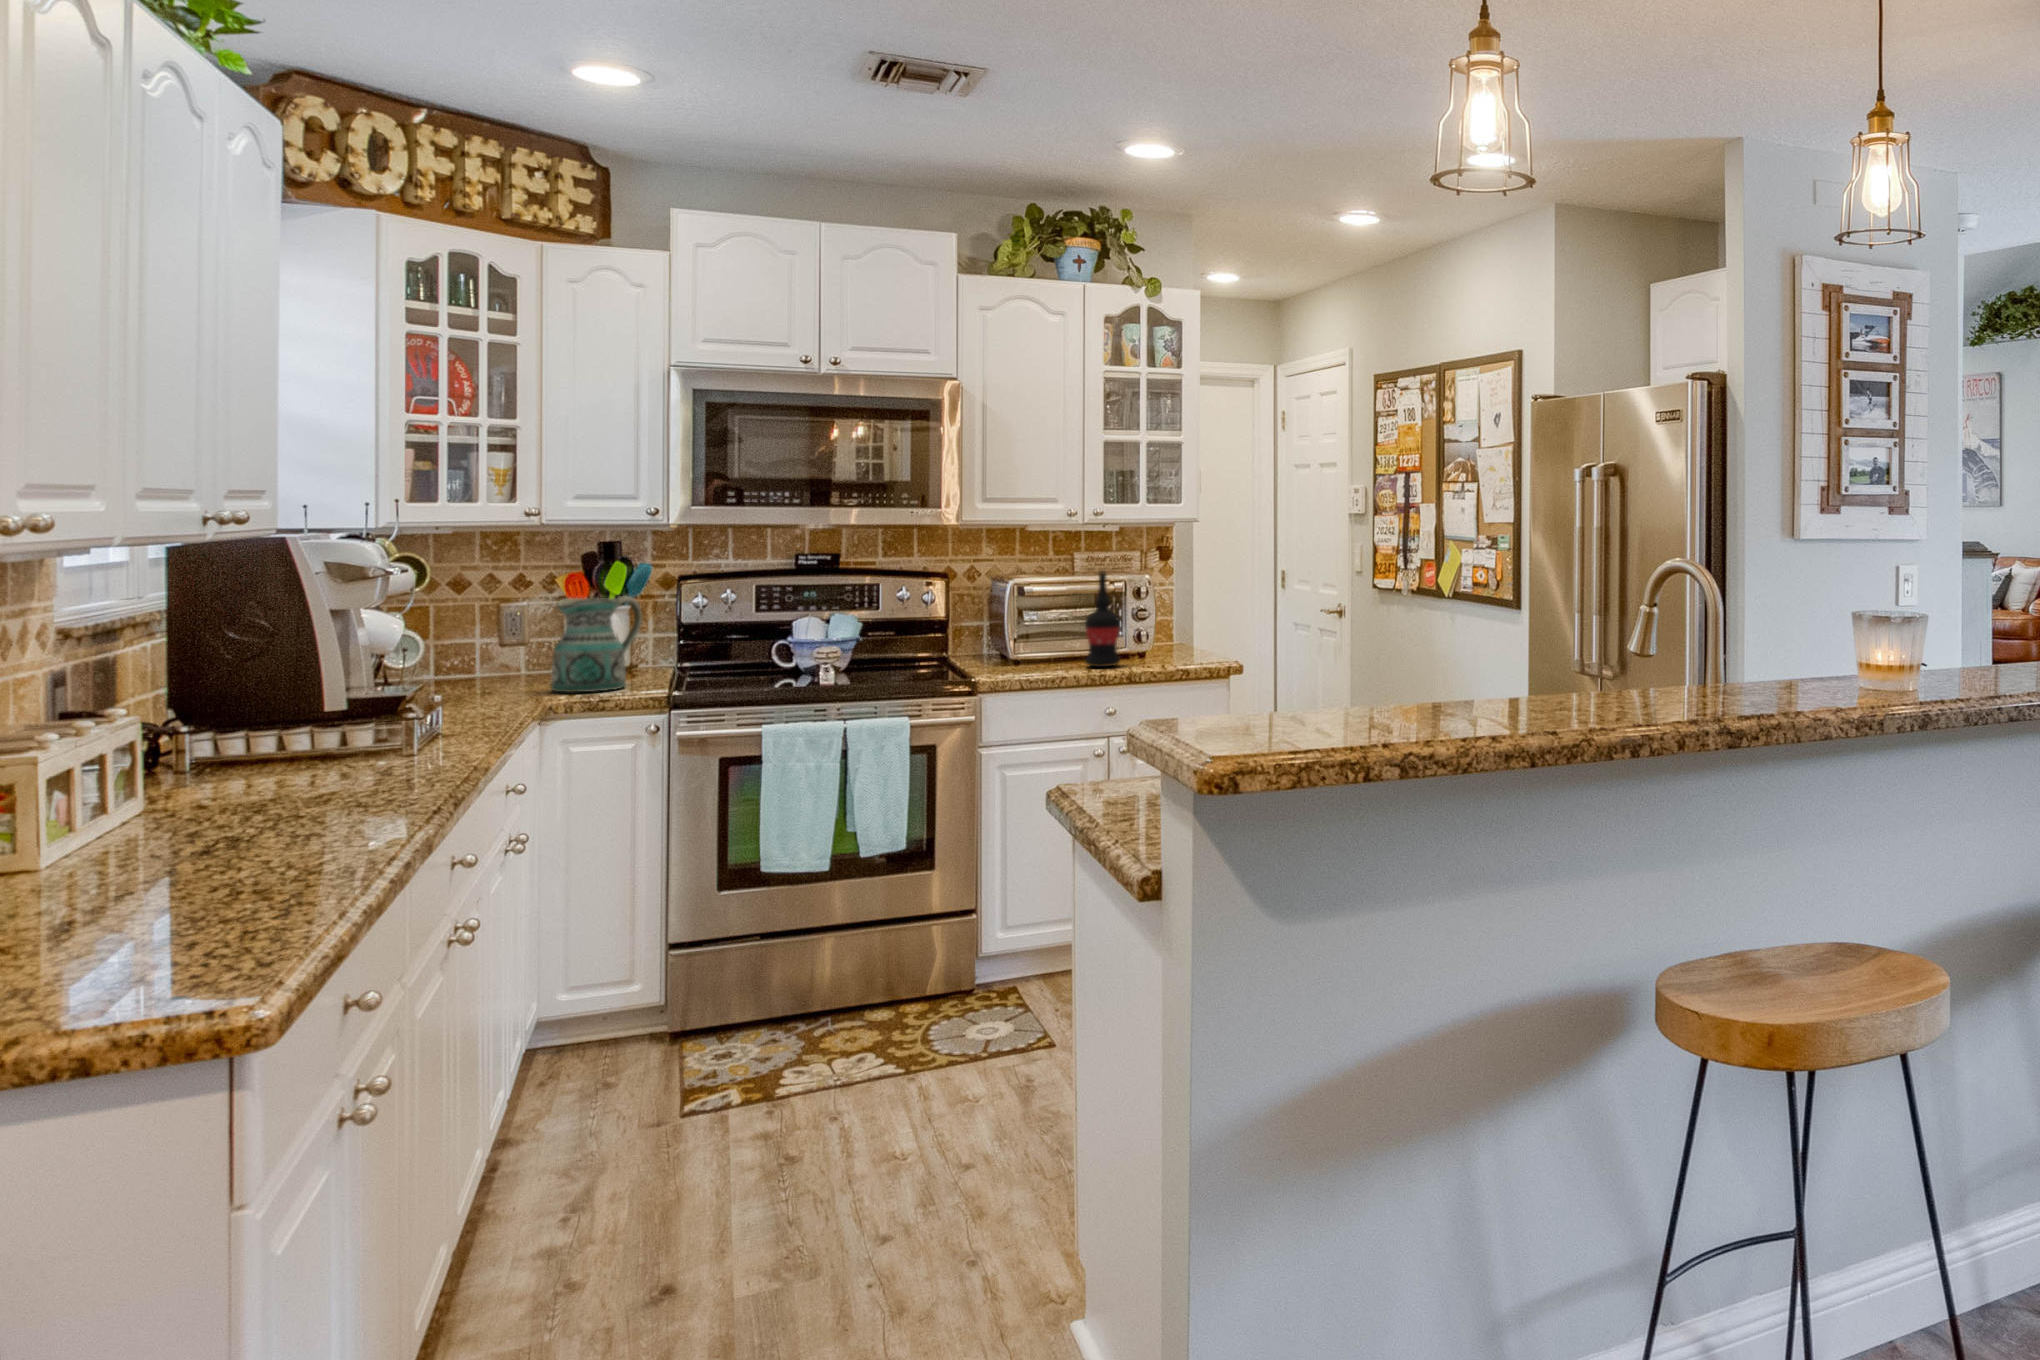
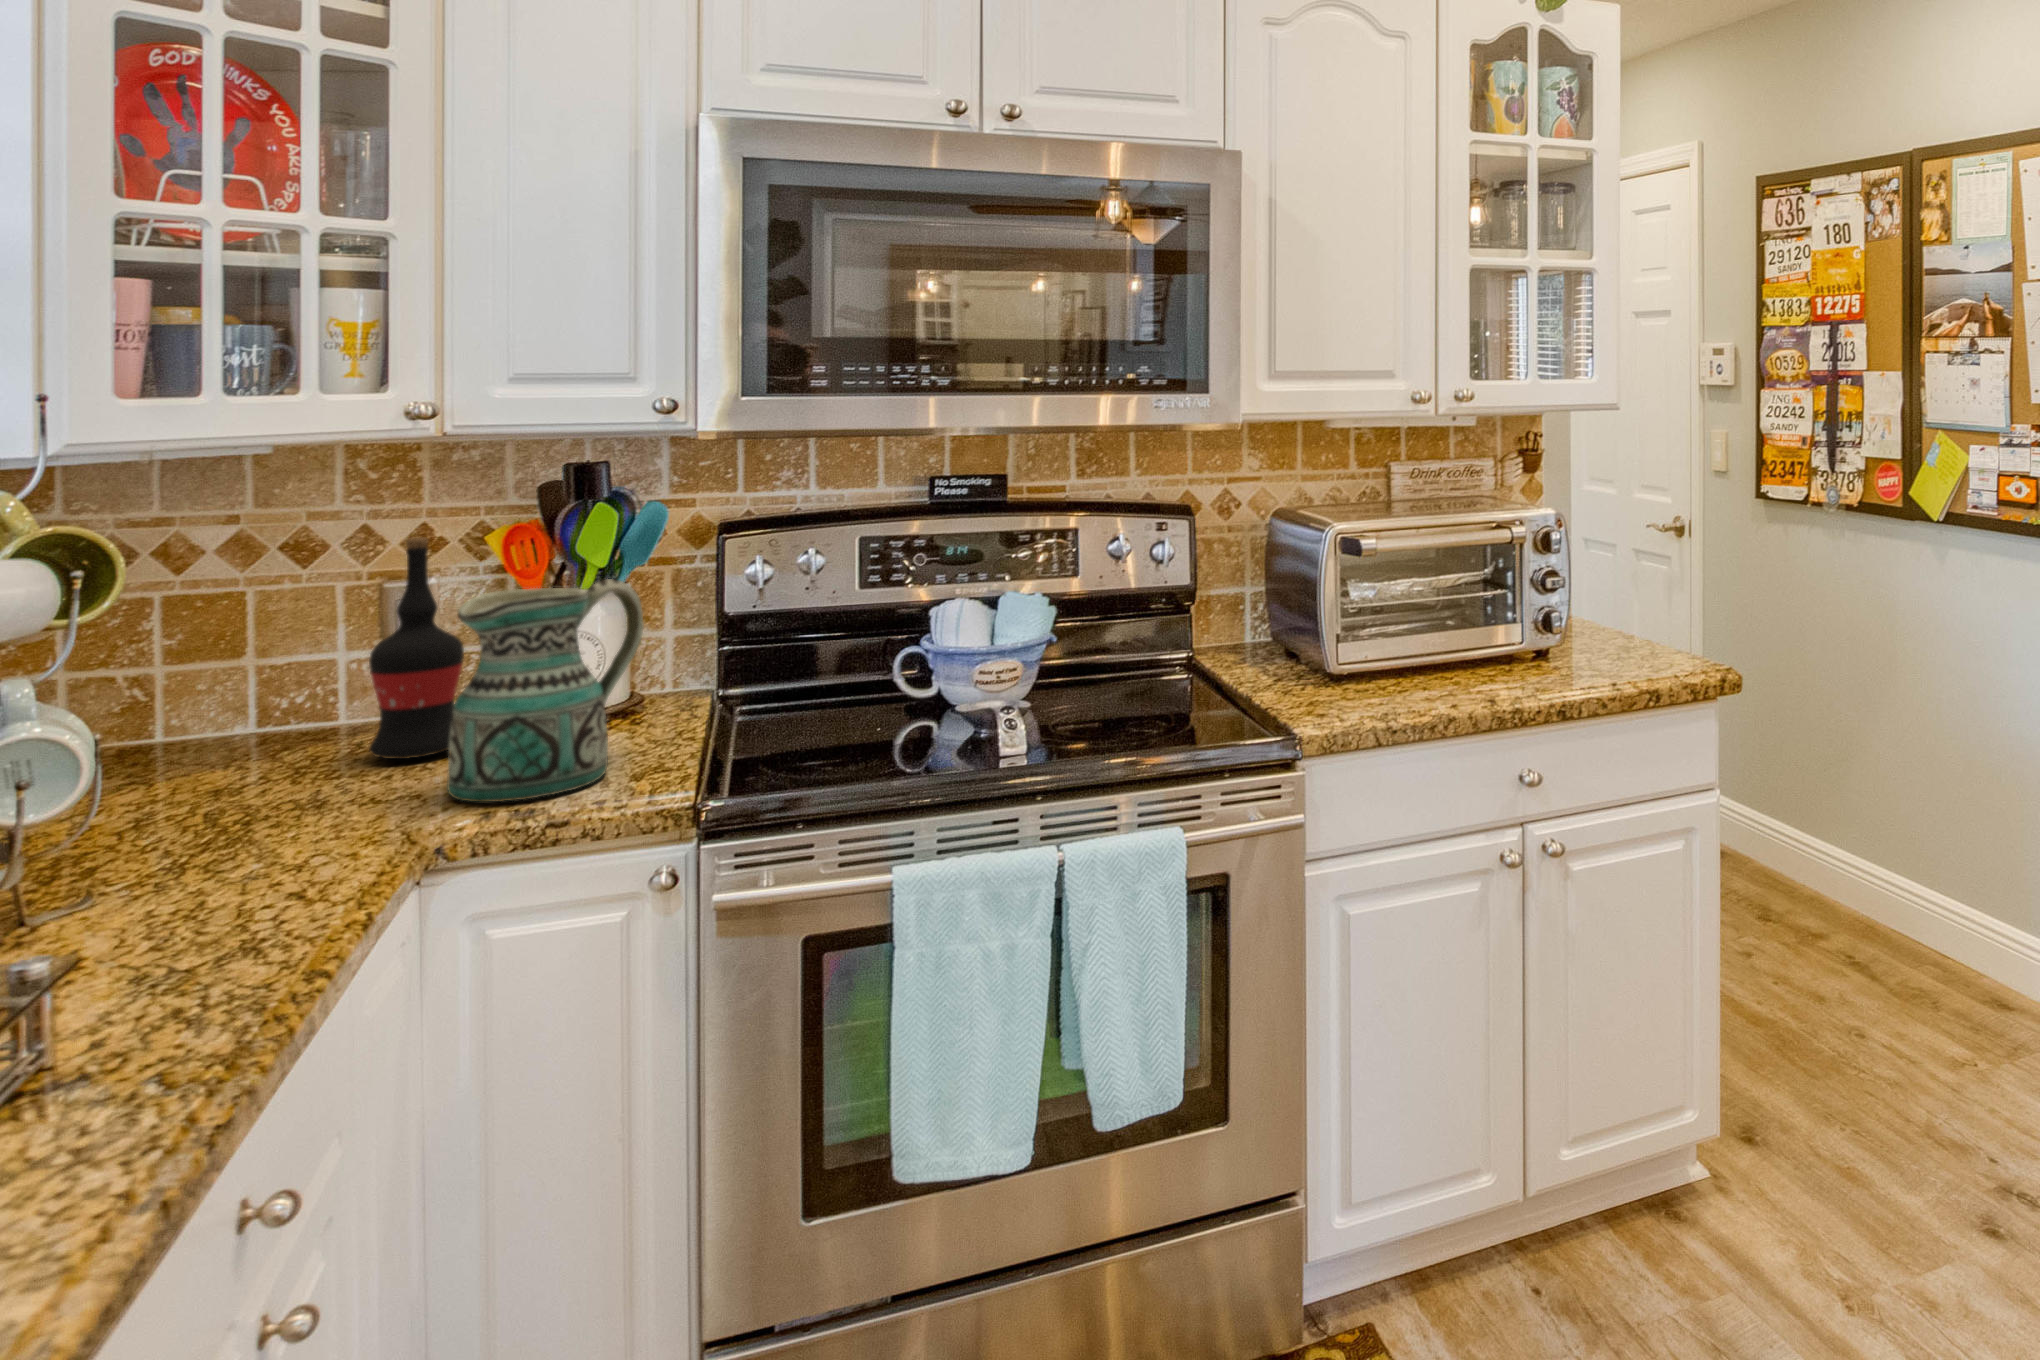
wine bottle: present [1085,570,1120,667] -> present [369,537,464,759]

